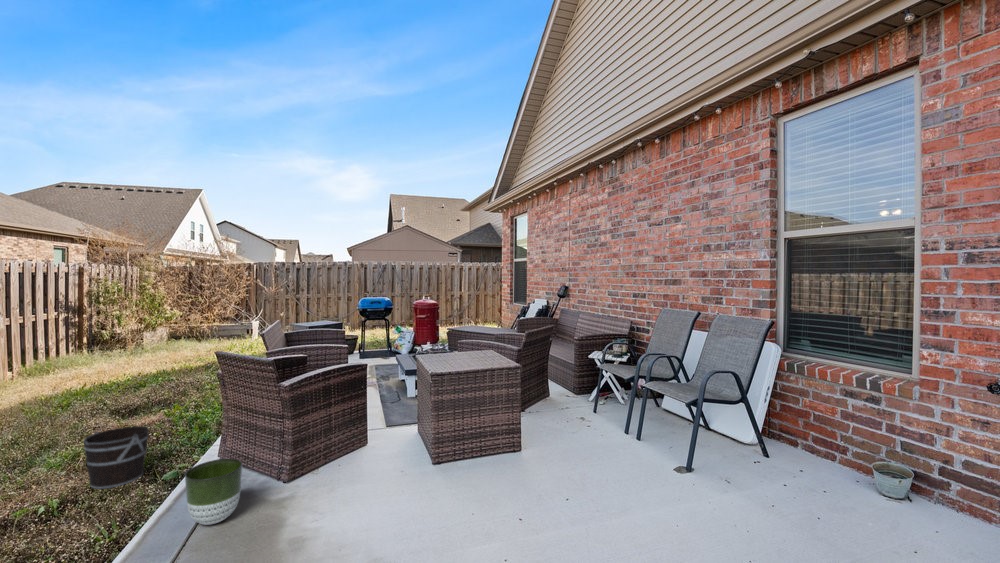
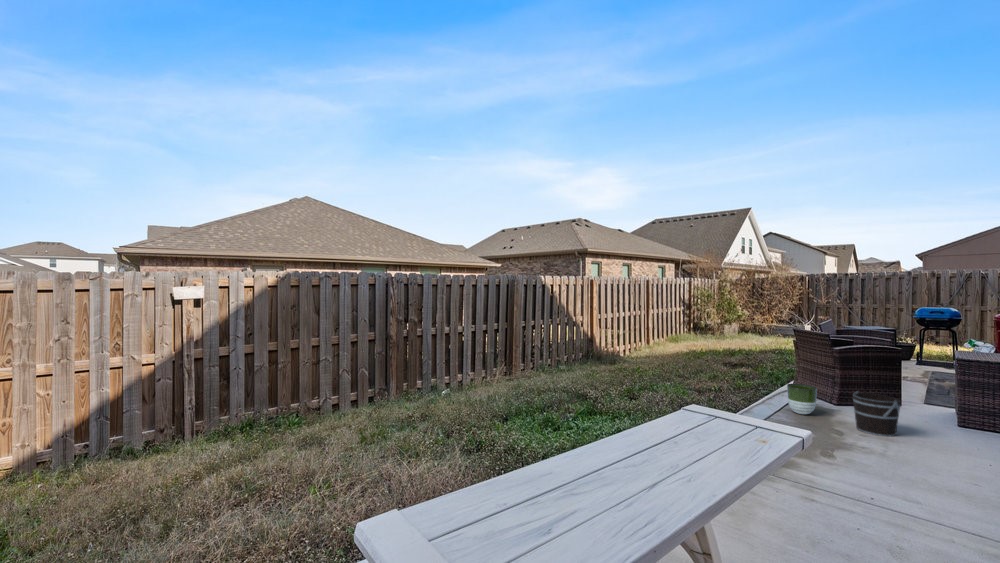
bucket: present [84,426,149,489] -> present [853,392,901,436]

